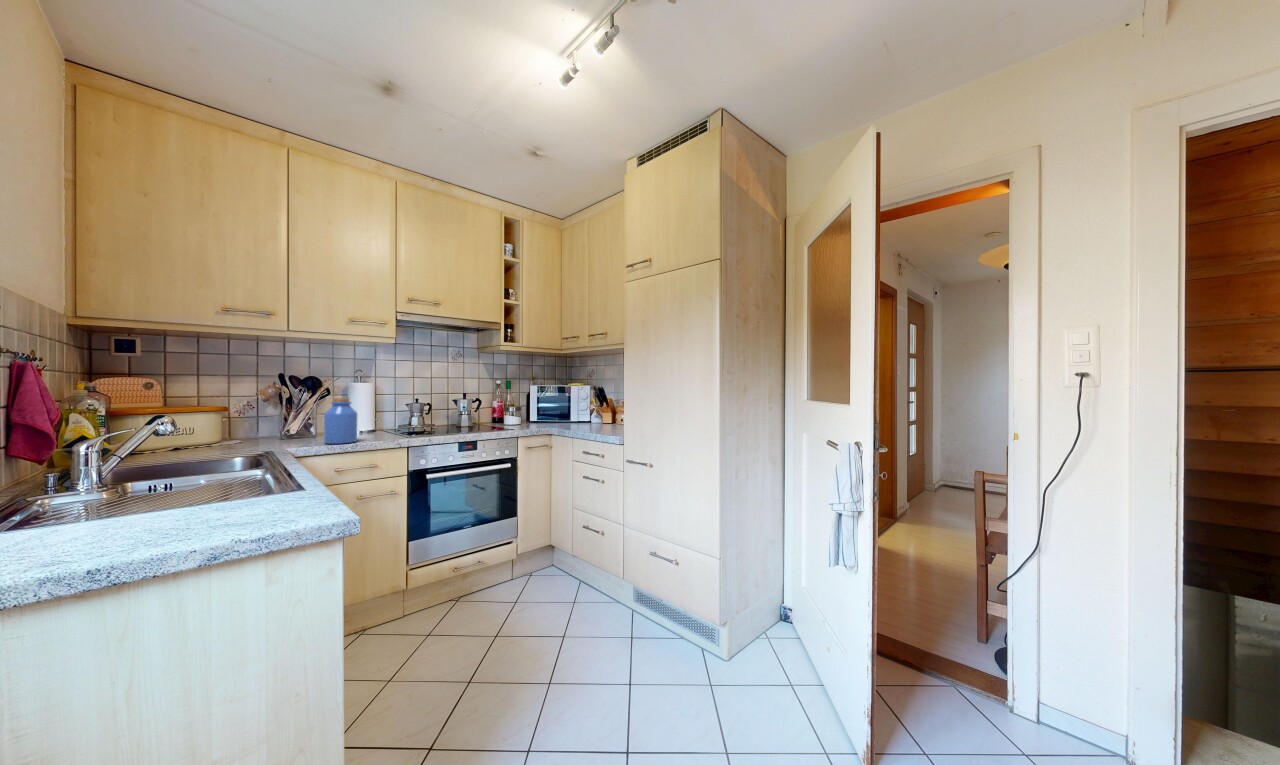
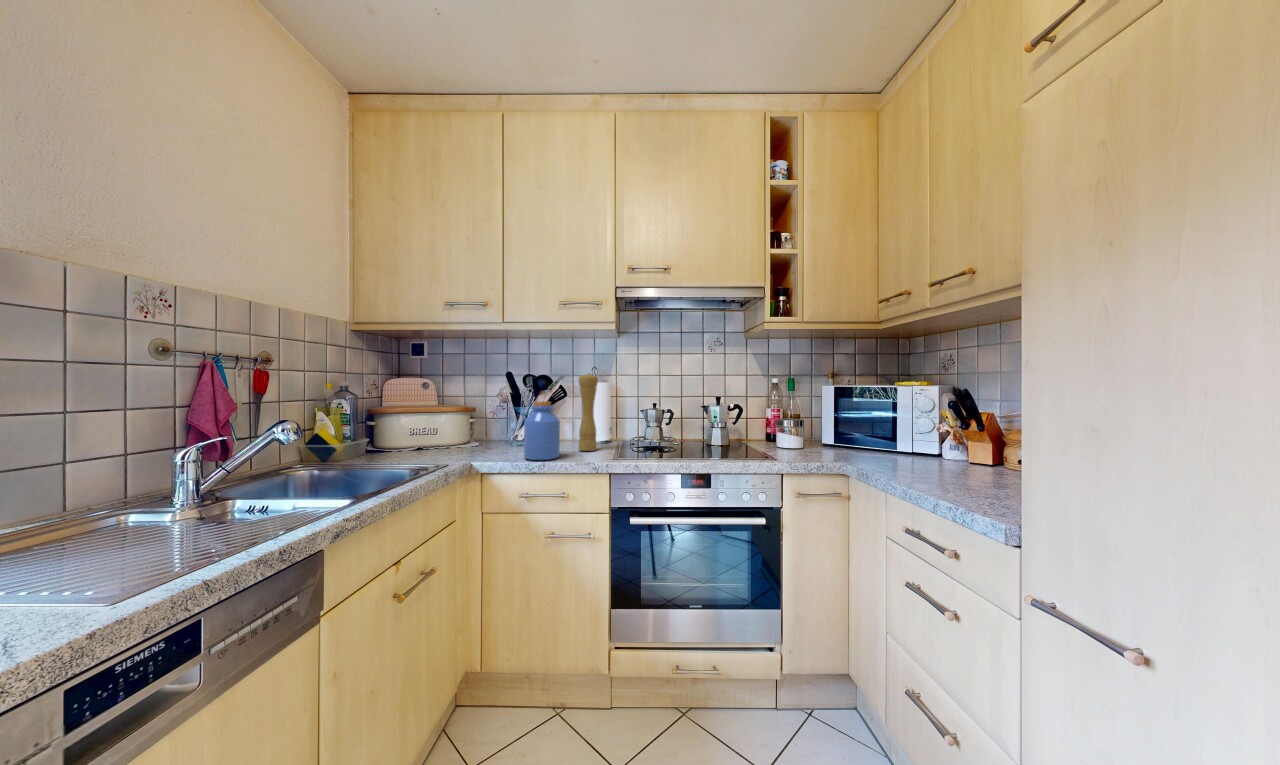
pepper mill: none [361,376,379,437] -> present [579,374,598,451]

